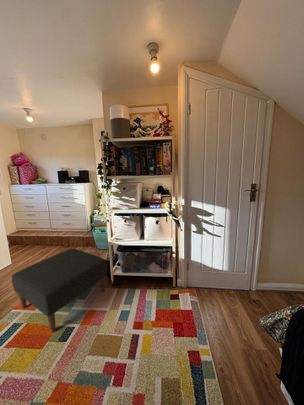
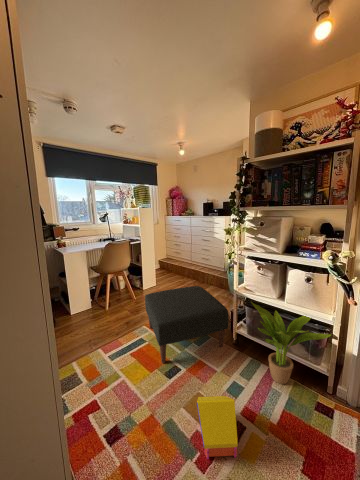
potted plant: none [126,243,173,296] -> present [251,302,331,384]
toy house: none [101,320,140,375] -> present [197,396,238,459]

